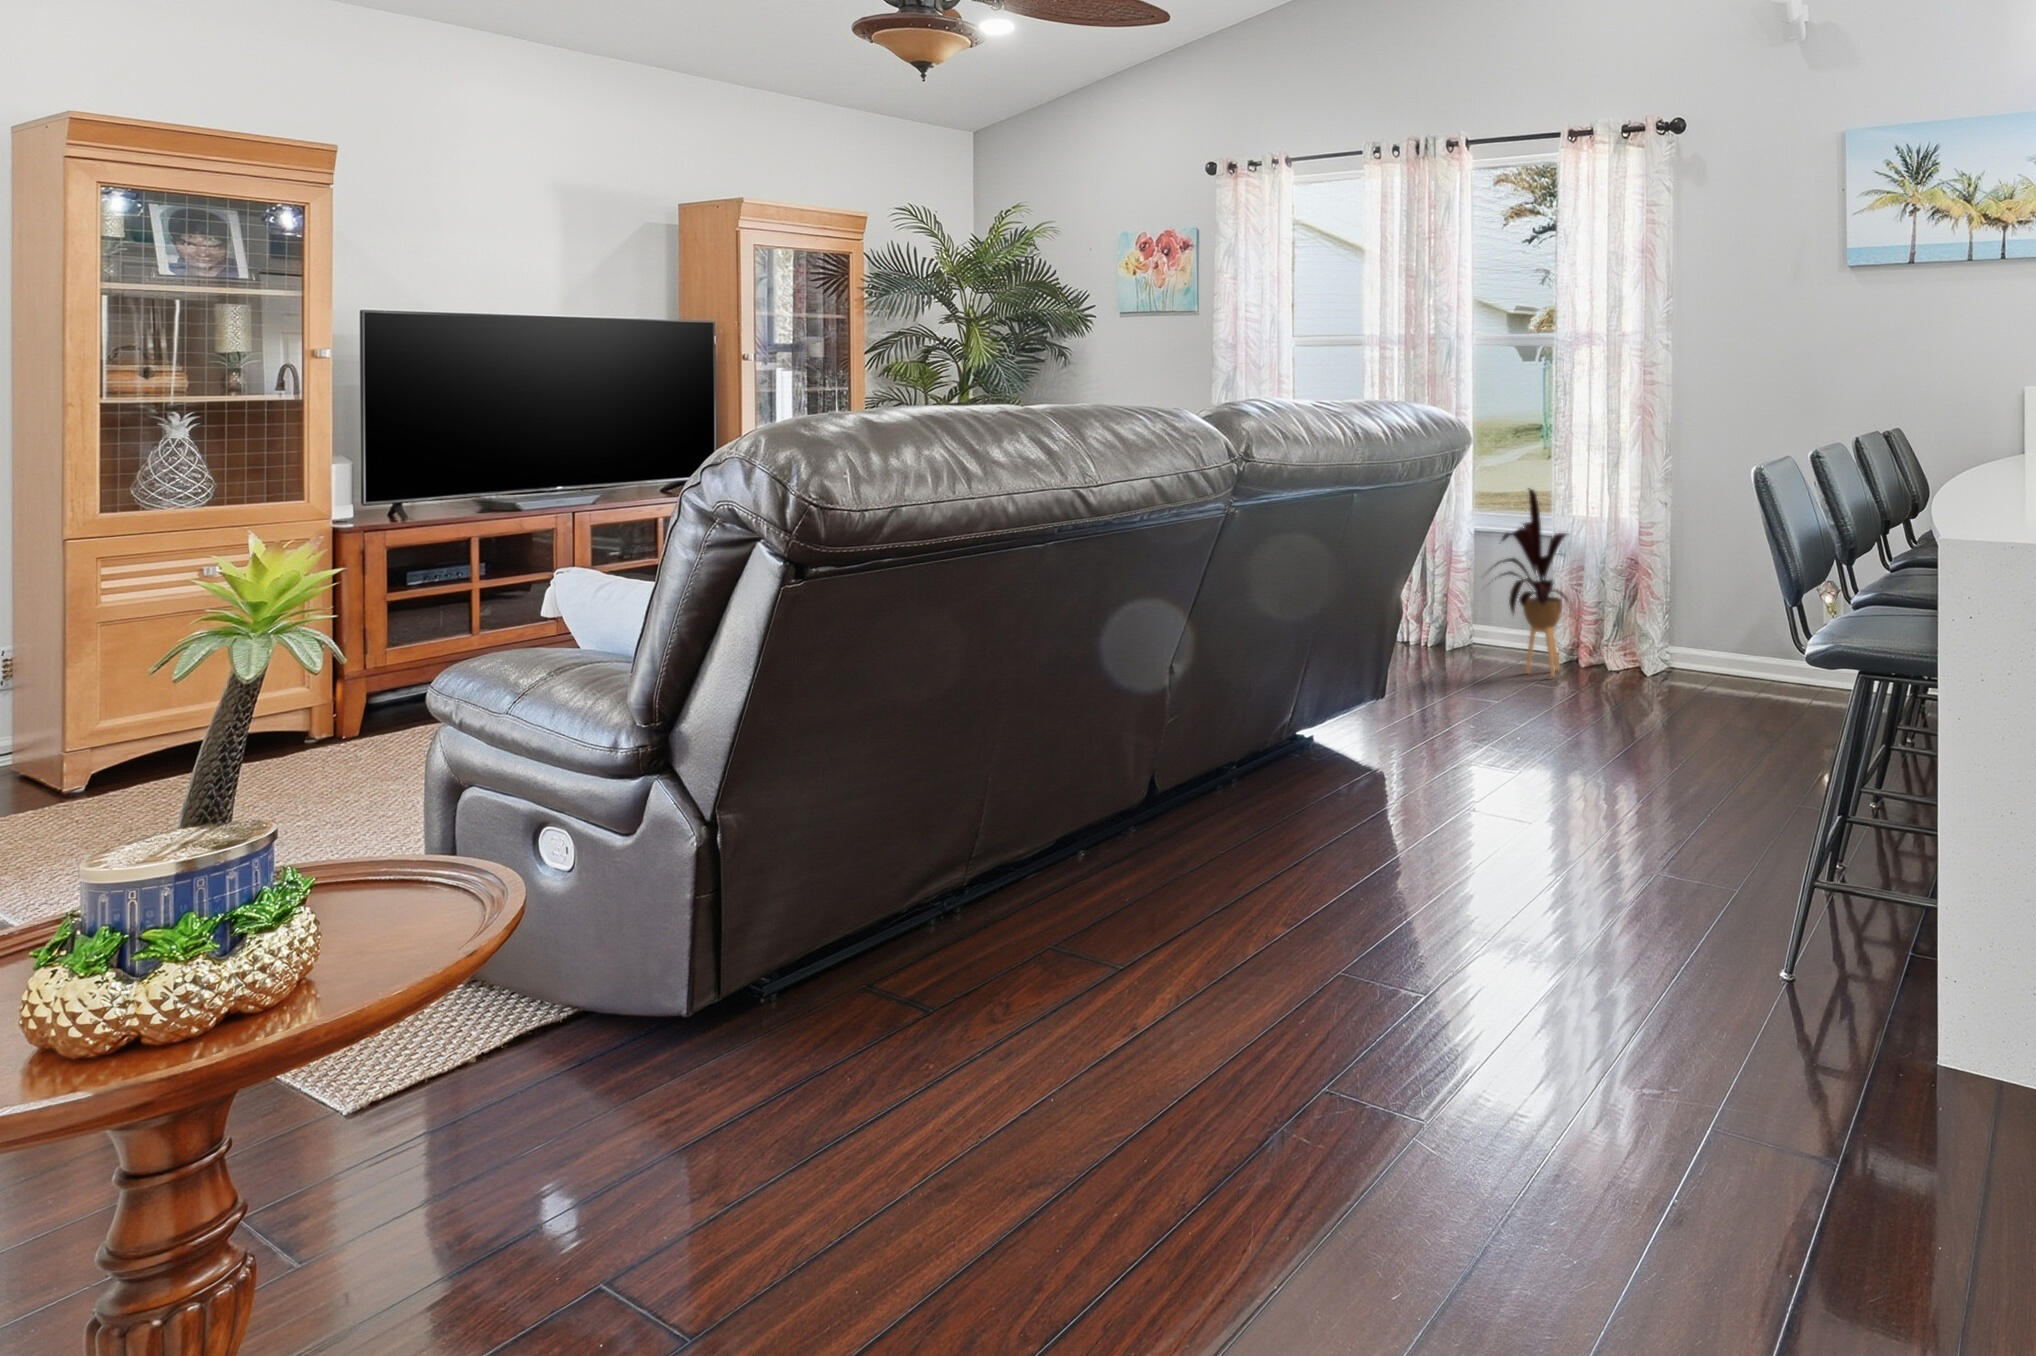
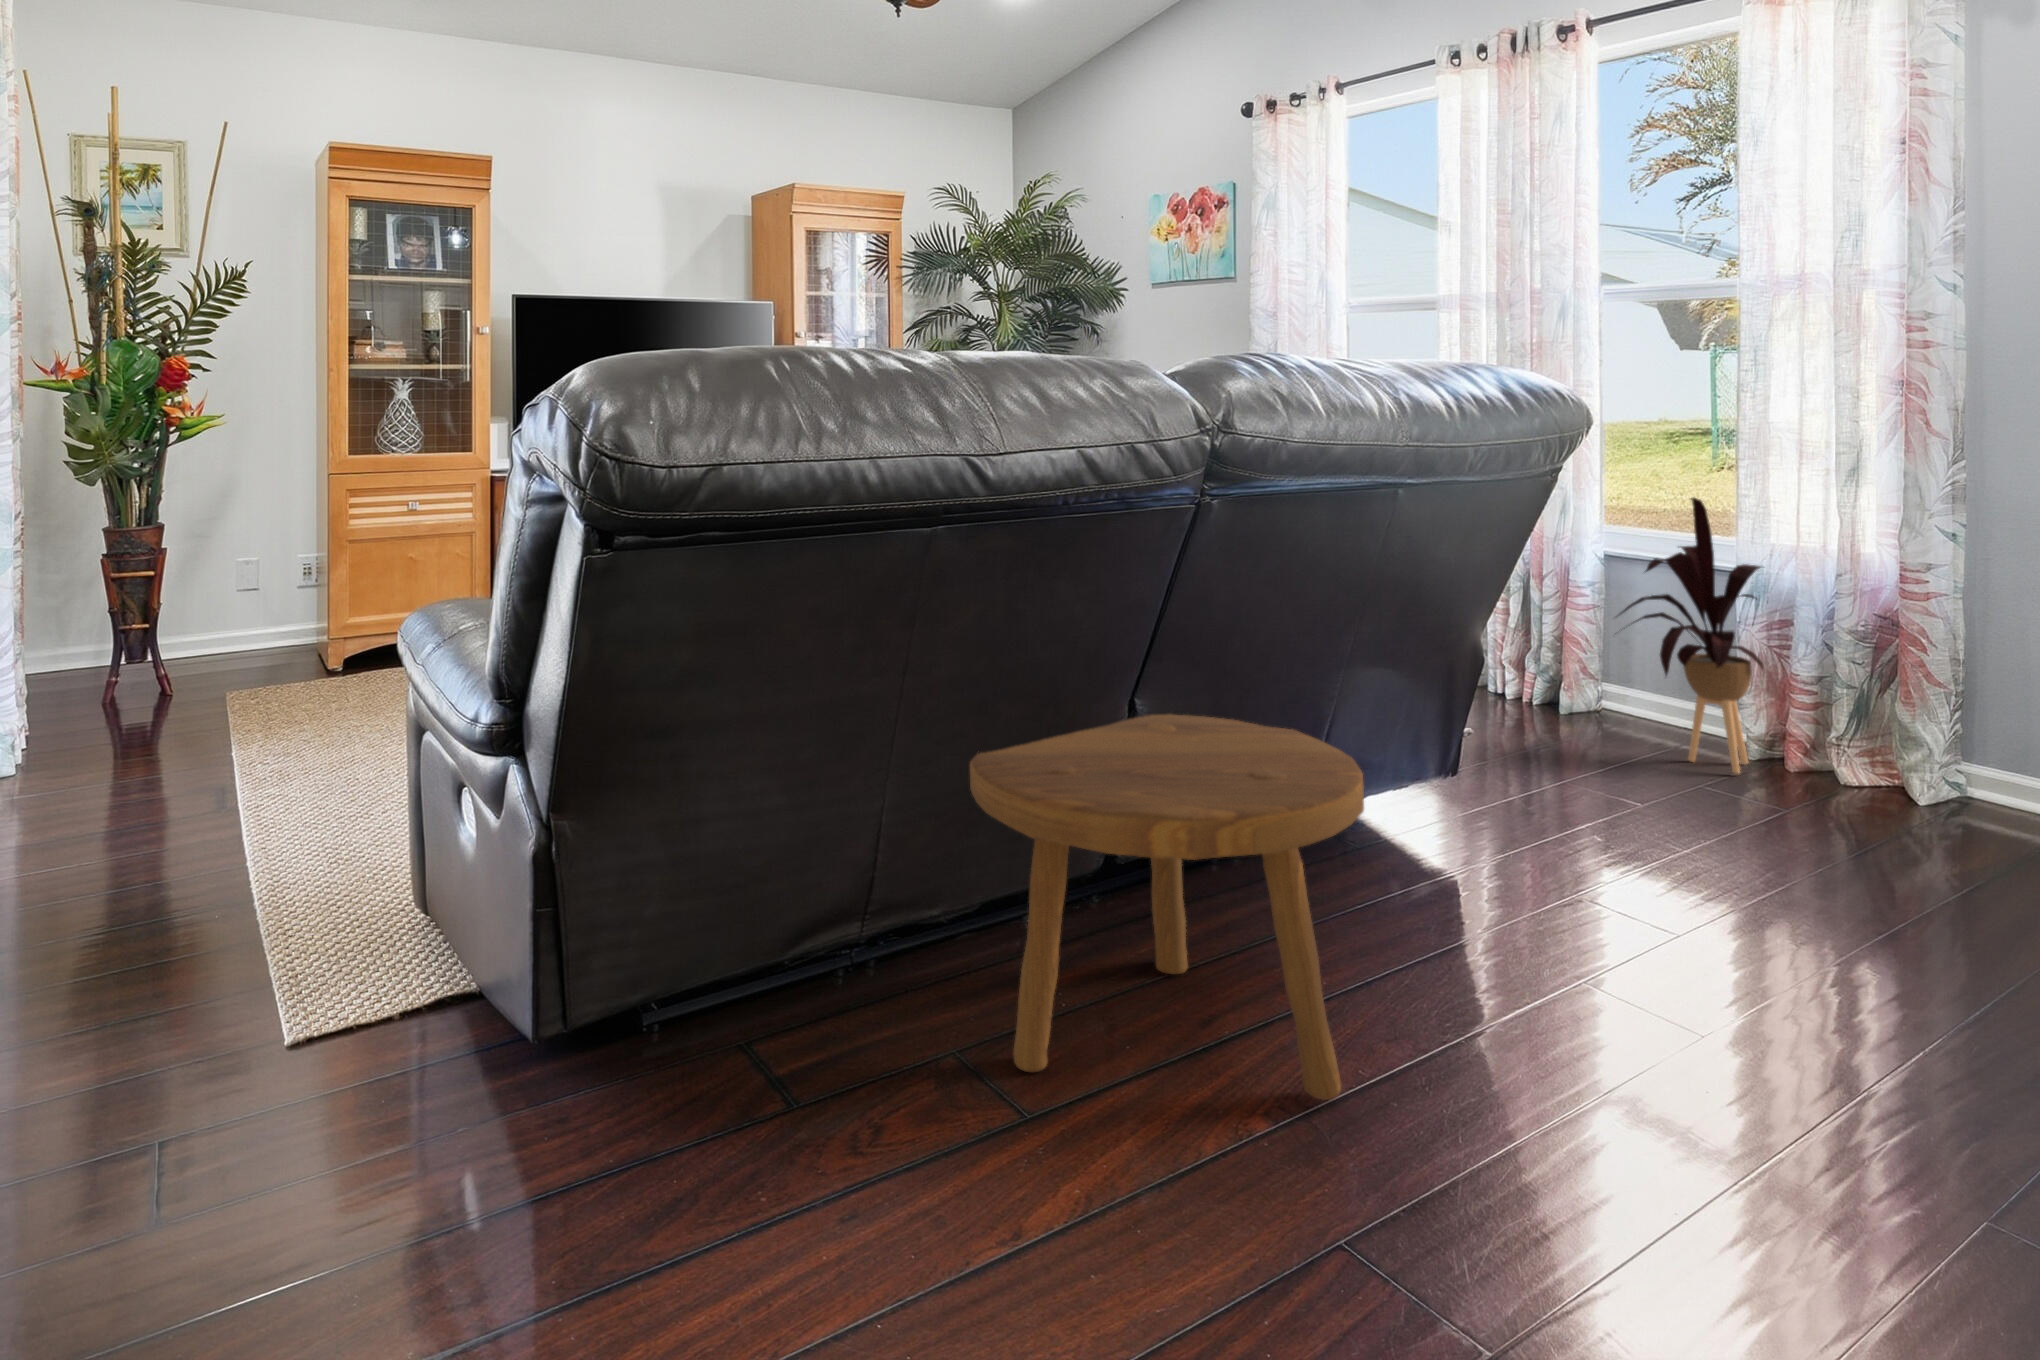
footstool: none [1052,670,1337,942] -> present [970,714,1364,1100]

